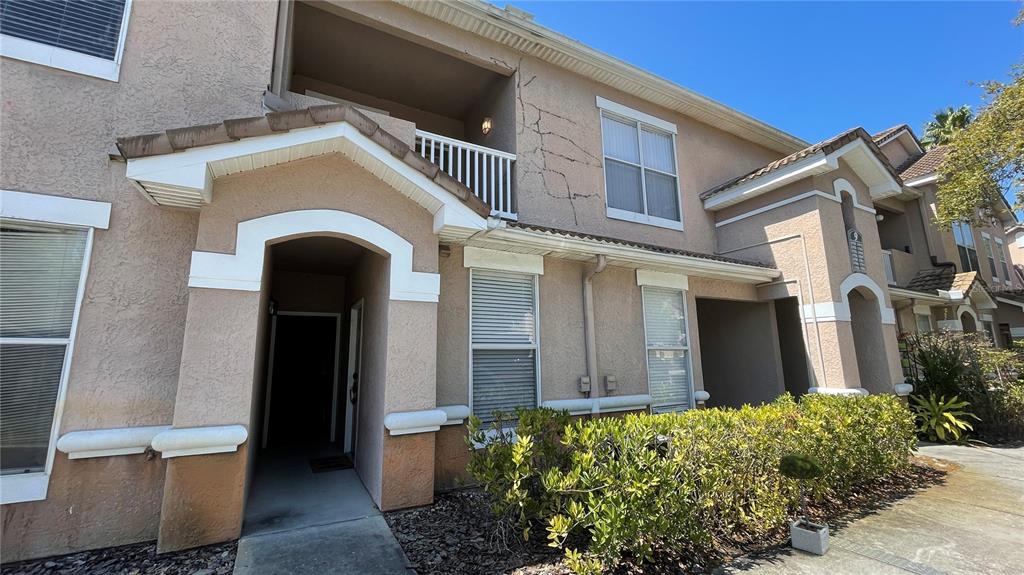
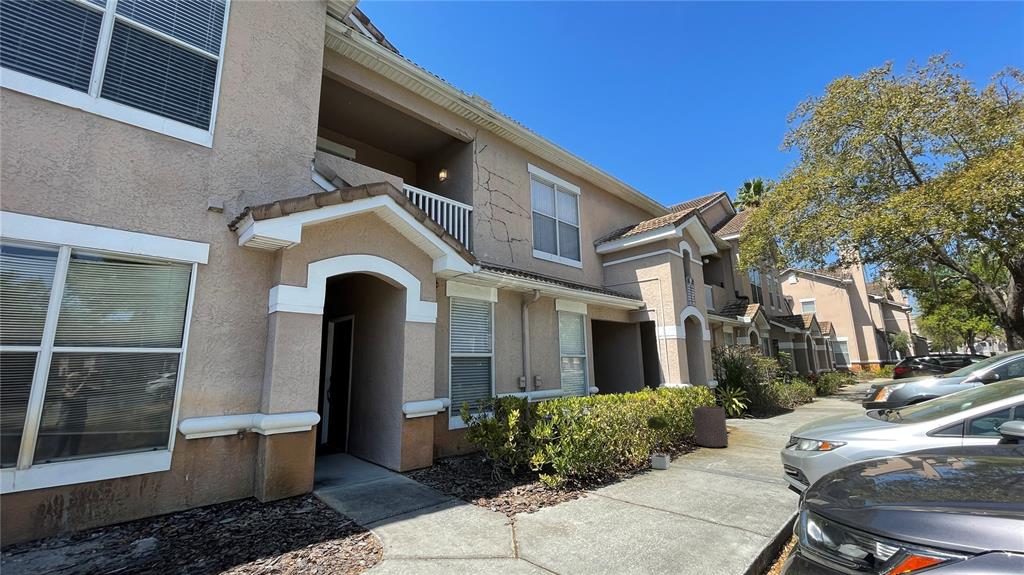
trash can: none [872,430,951,506] -> present [693,406,728,447]

